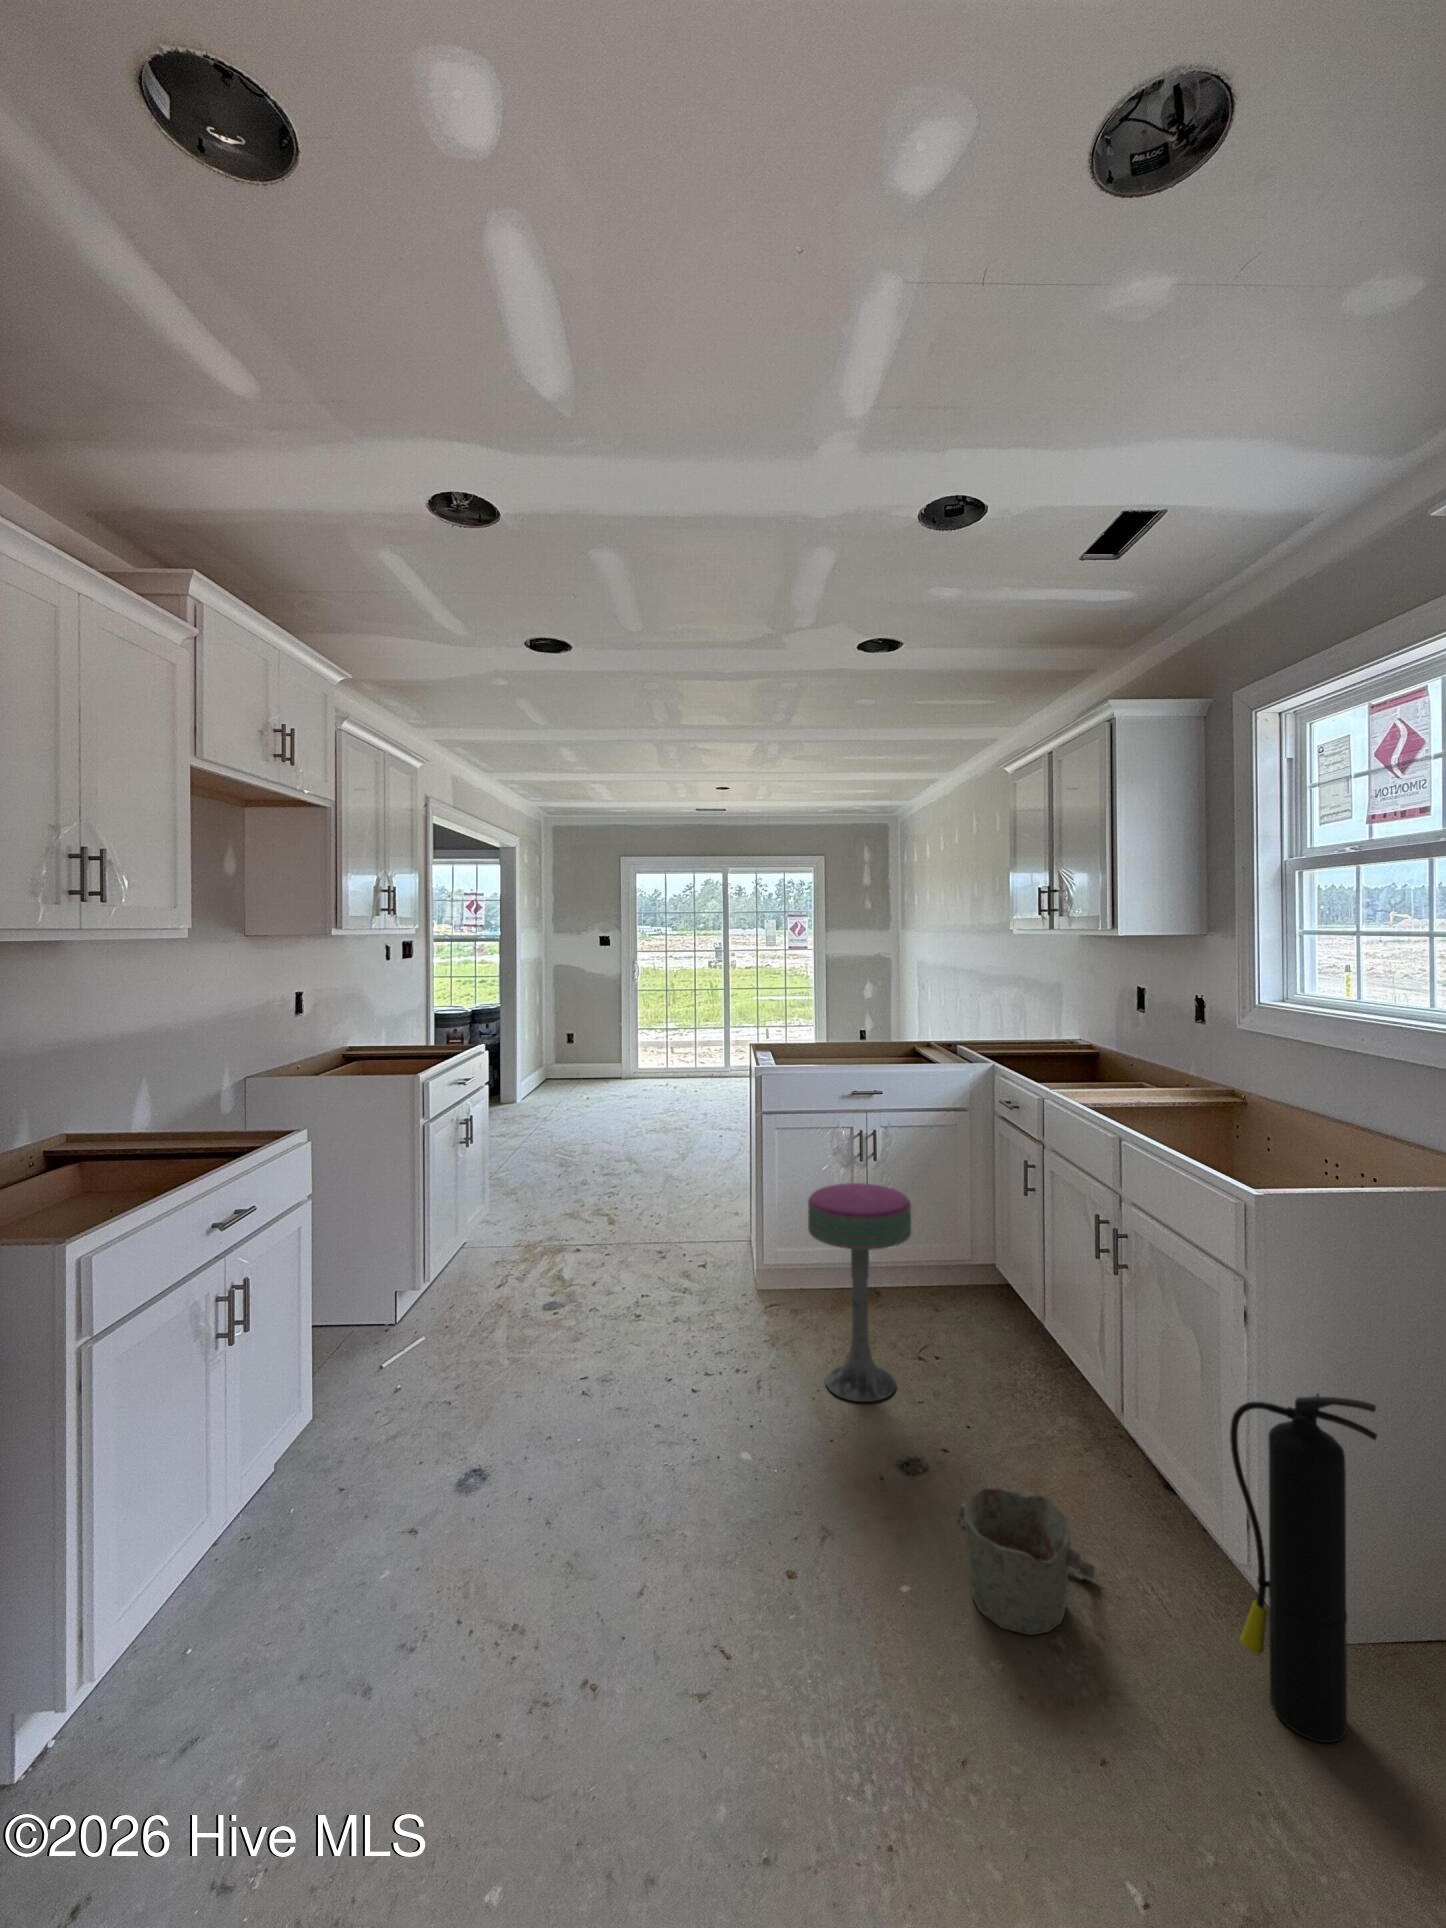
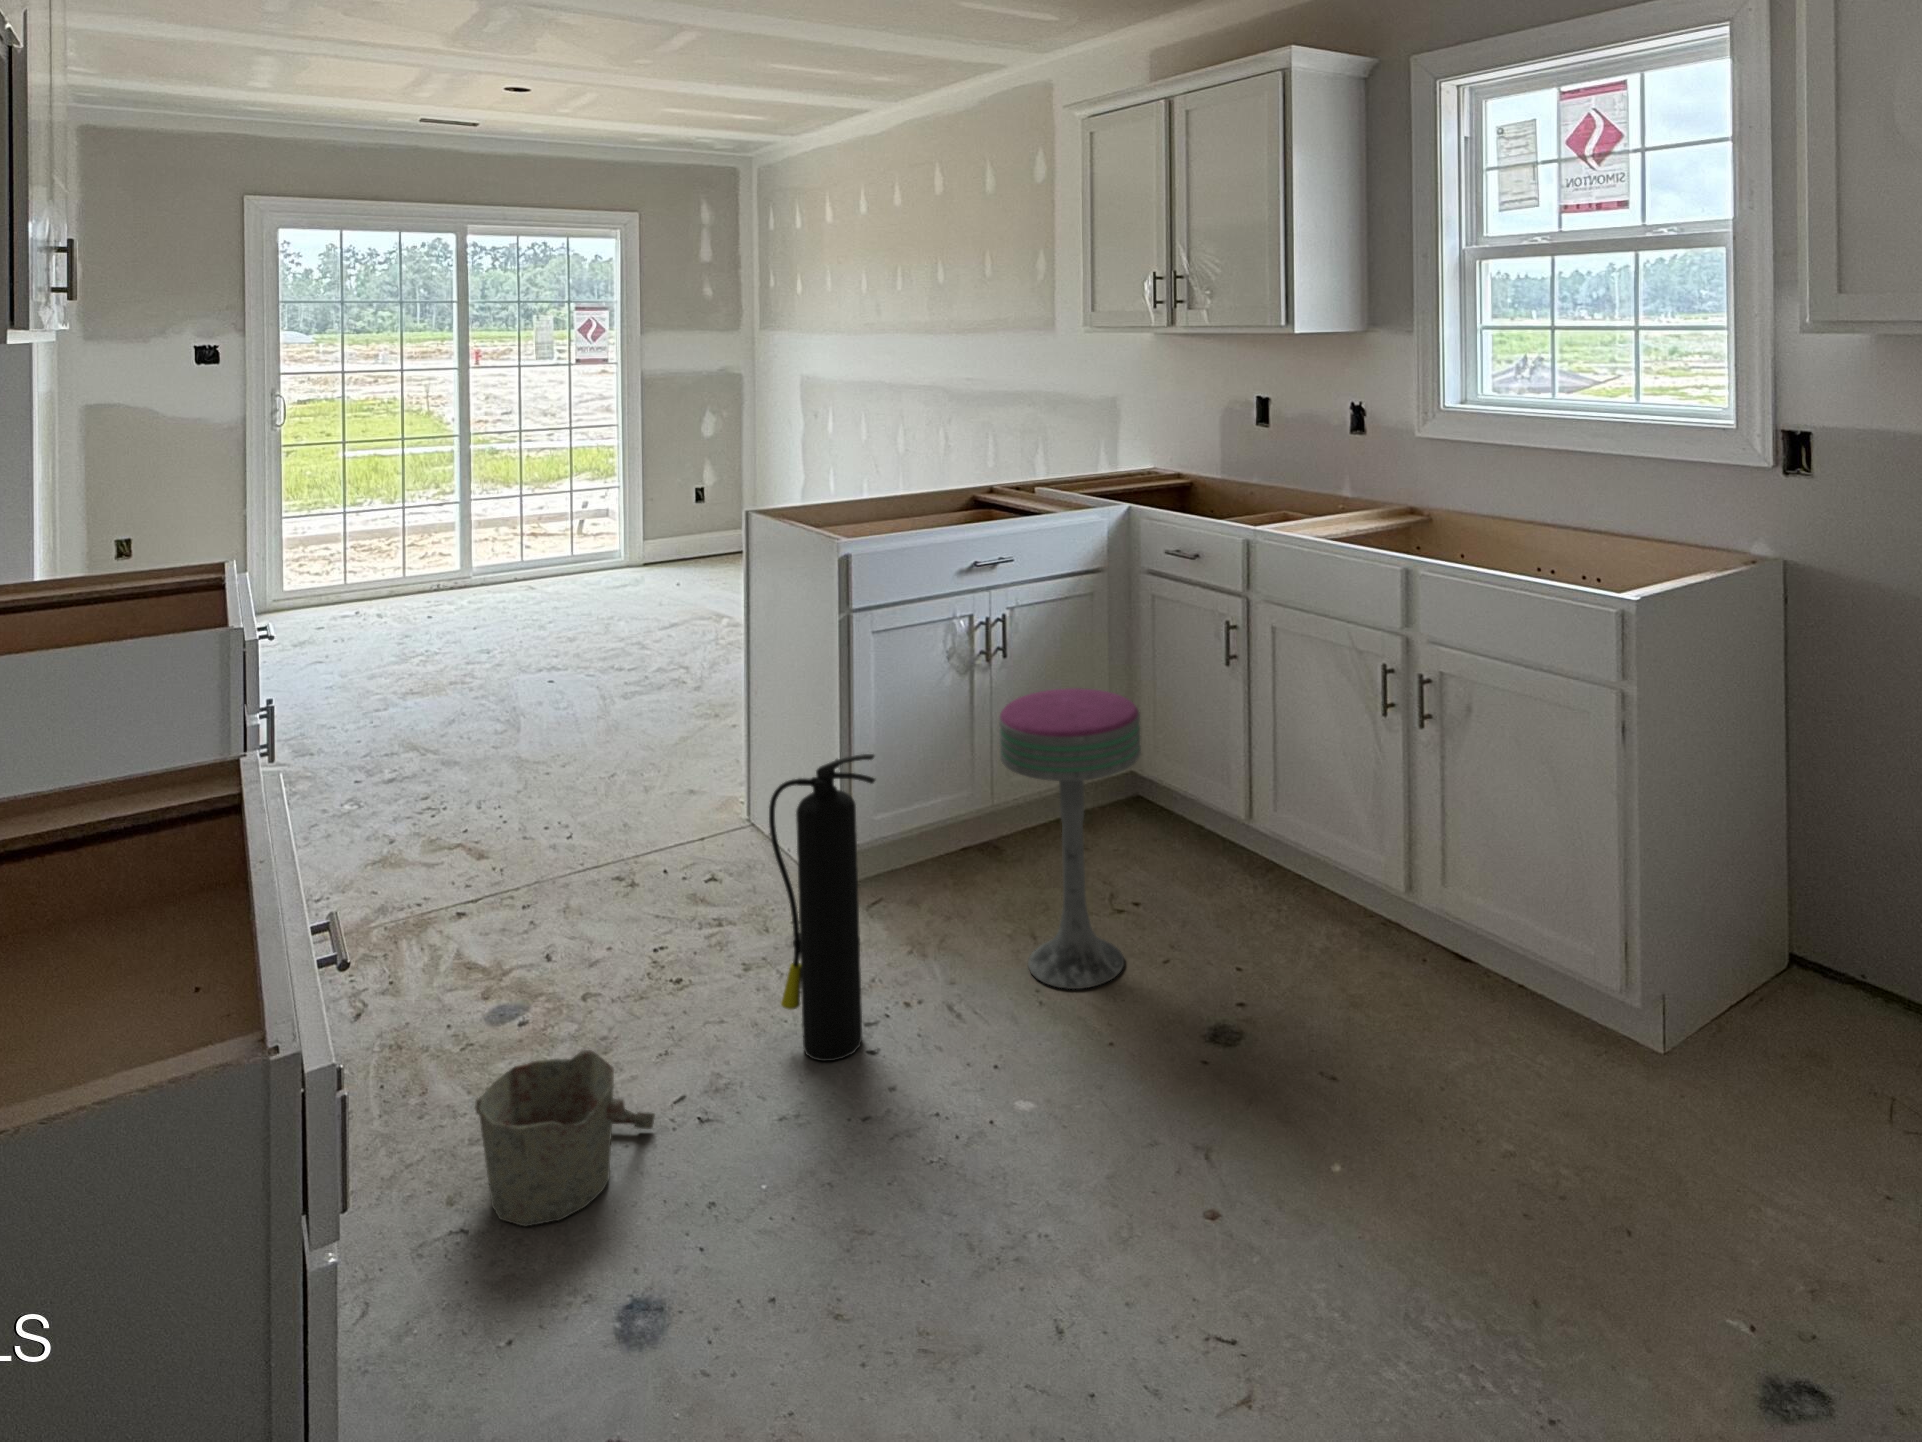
fire extinguisher: present [1230,1394,1377,1743] -> present [769,754,875,1061]
bucket: present [958,1488,1095,1635] -> present [475,1050,655,1226]

